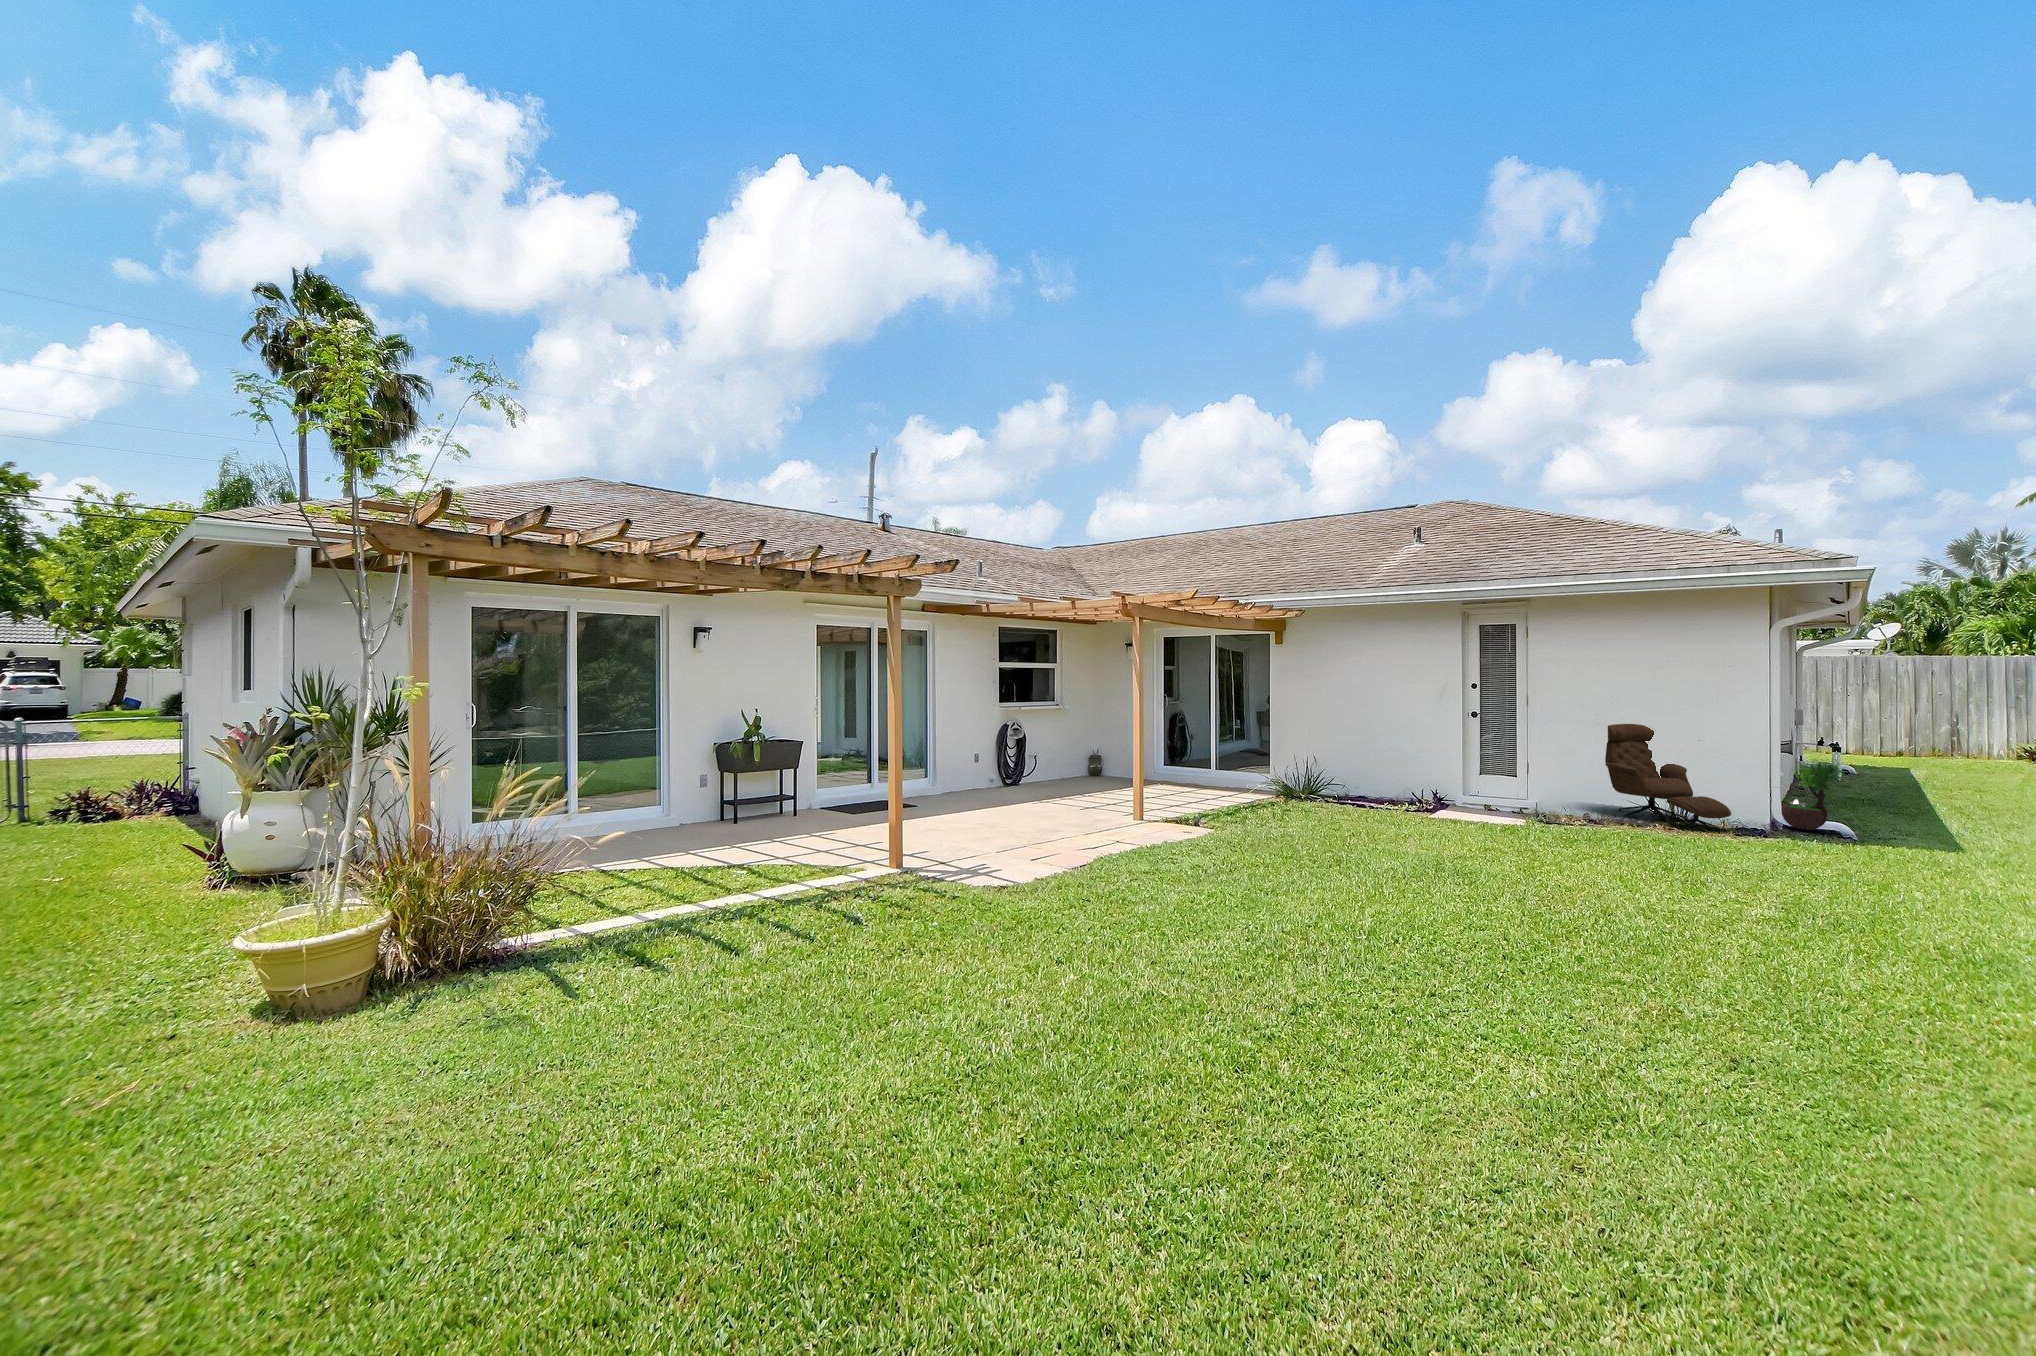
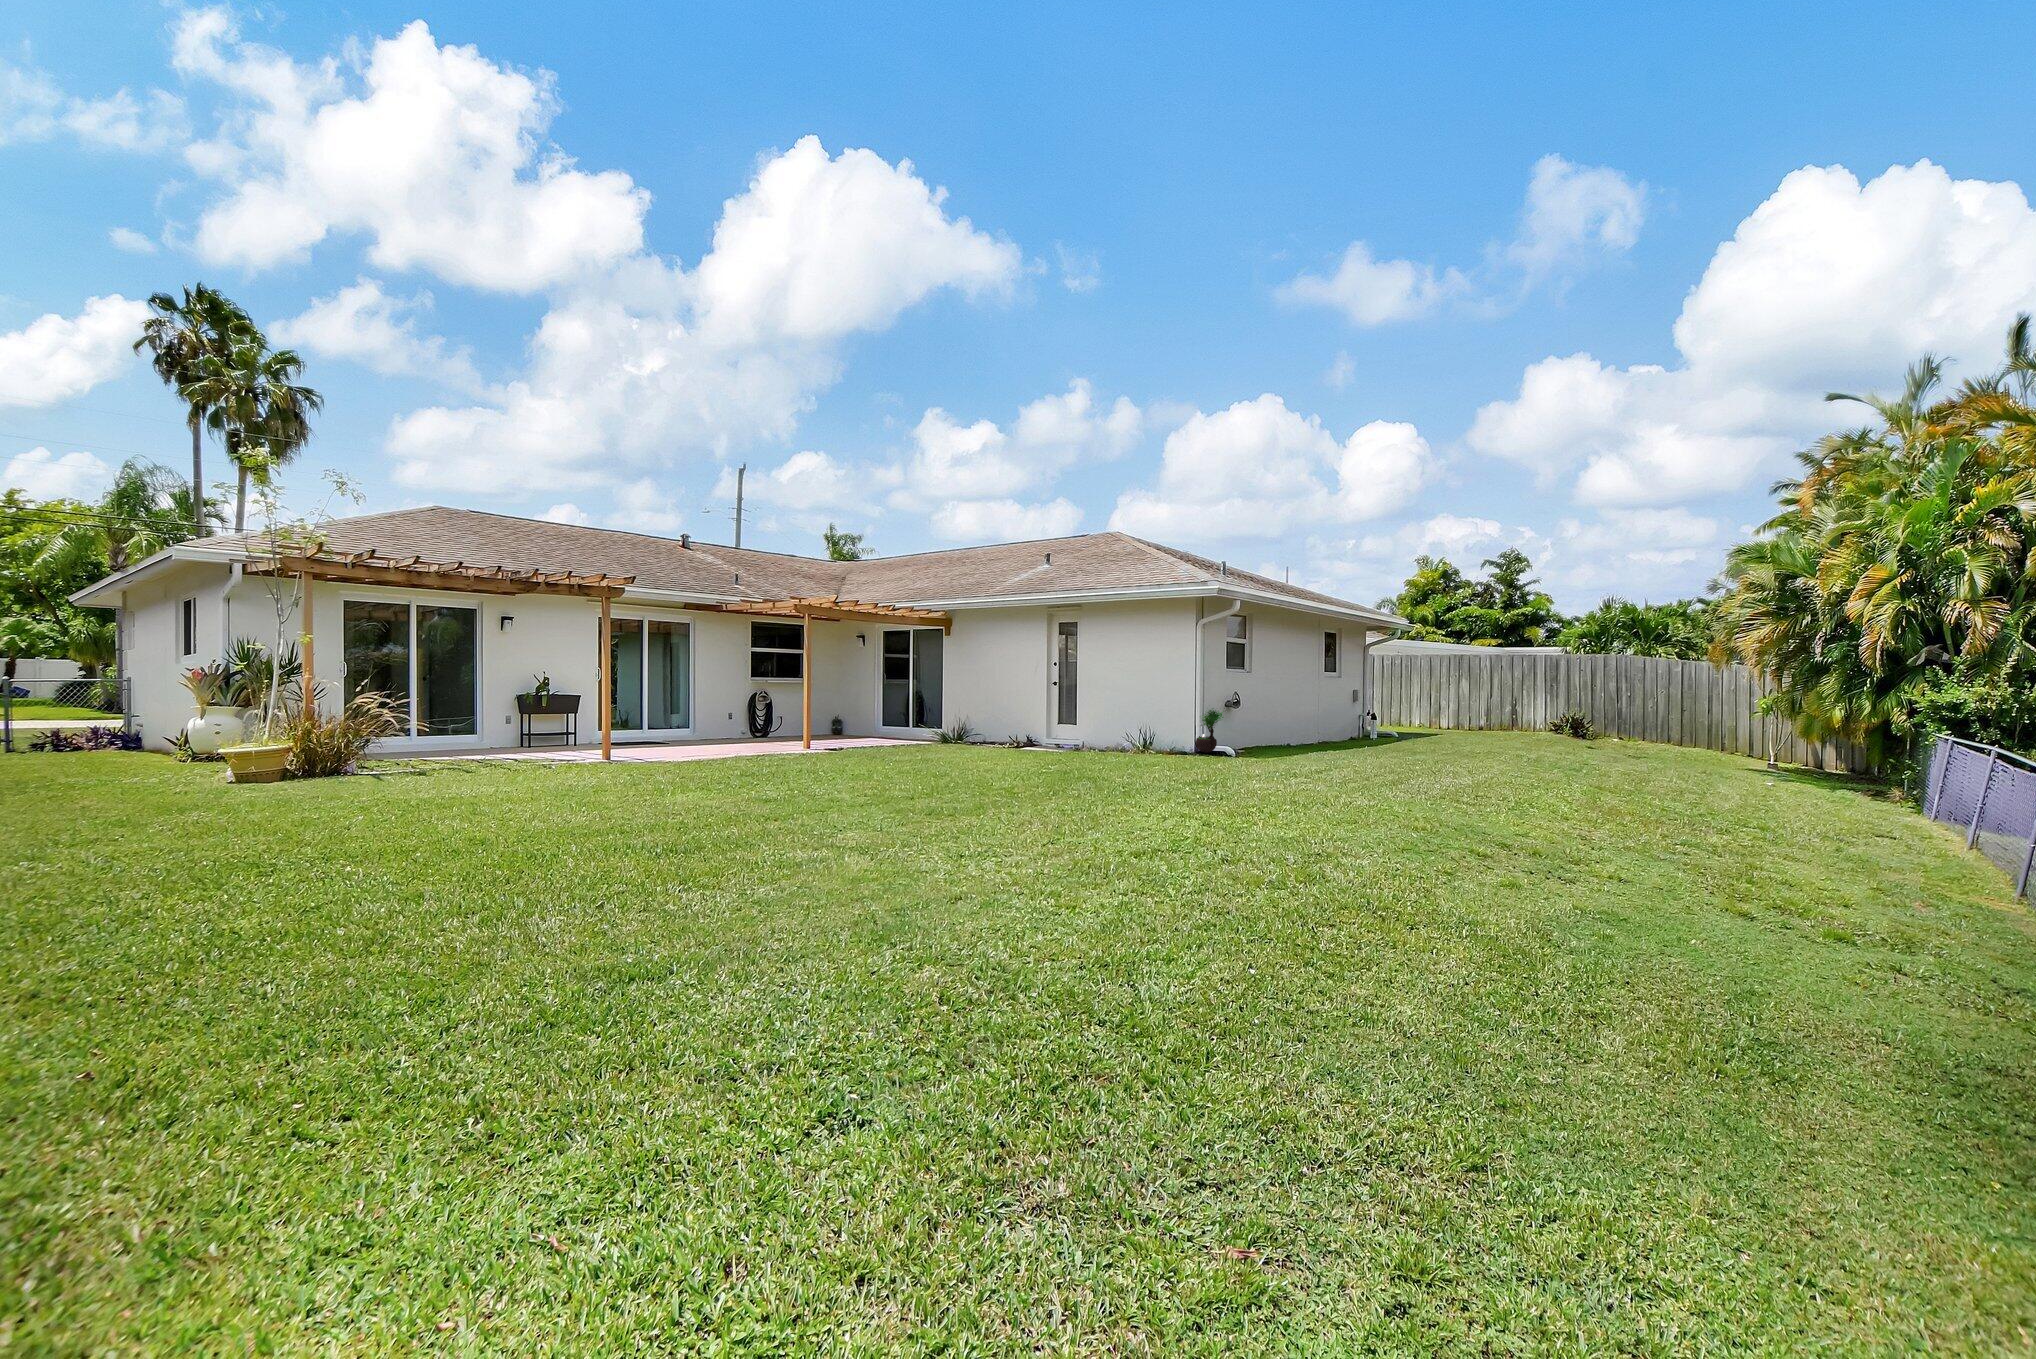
lounge chair: present [1605,724,1731,832] -> none [1106,688,1156,752]

